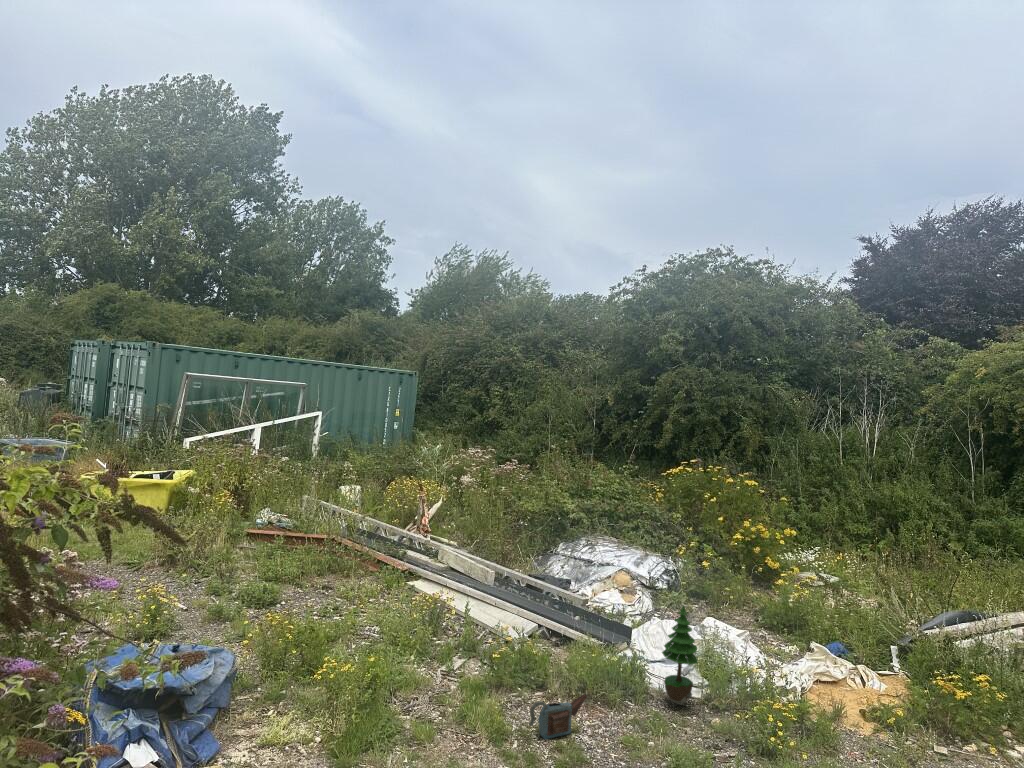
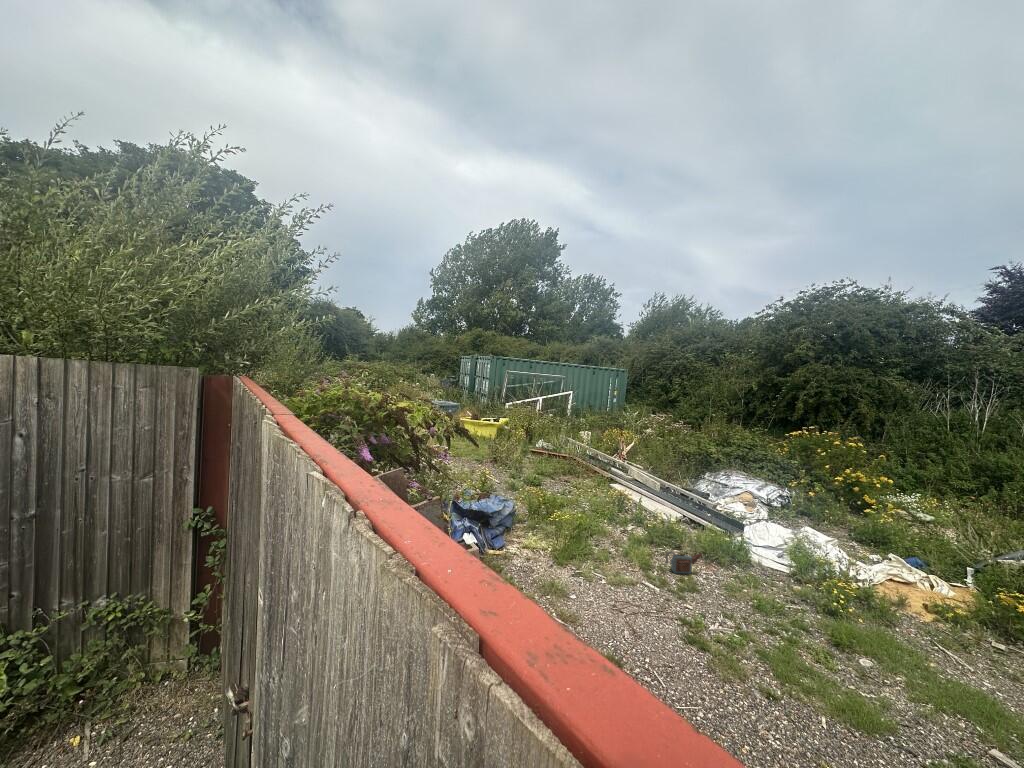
potted tree: present [662,606,698,705] -> none [757,512,784,573]

